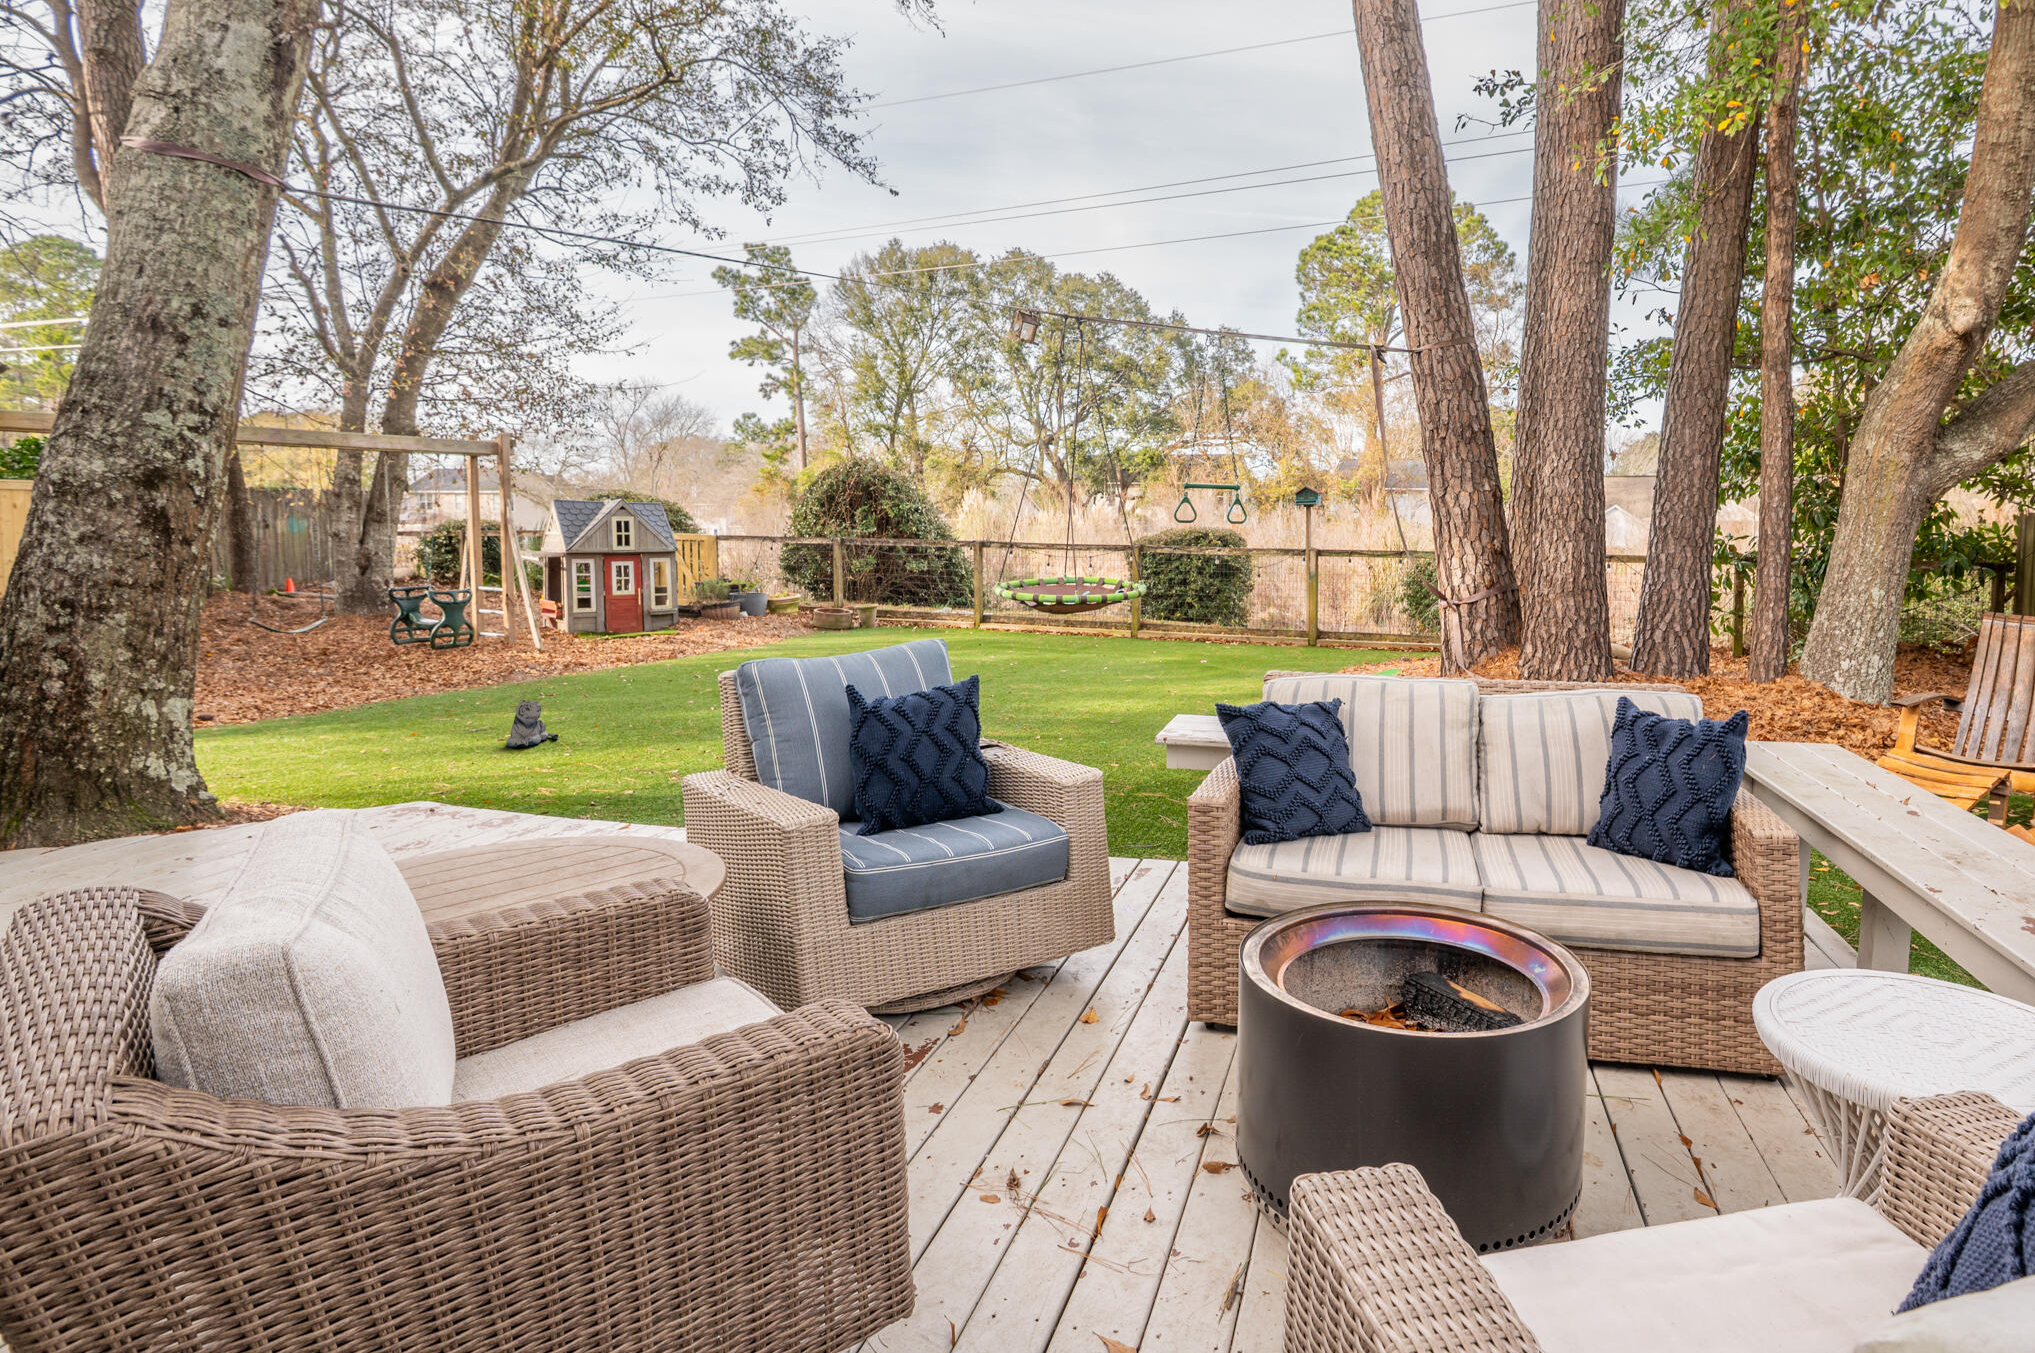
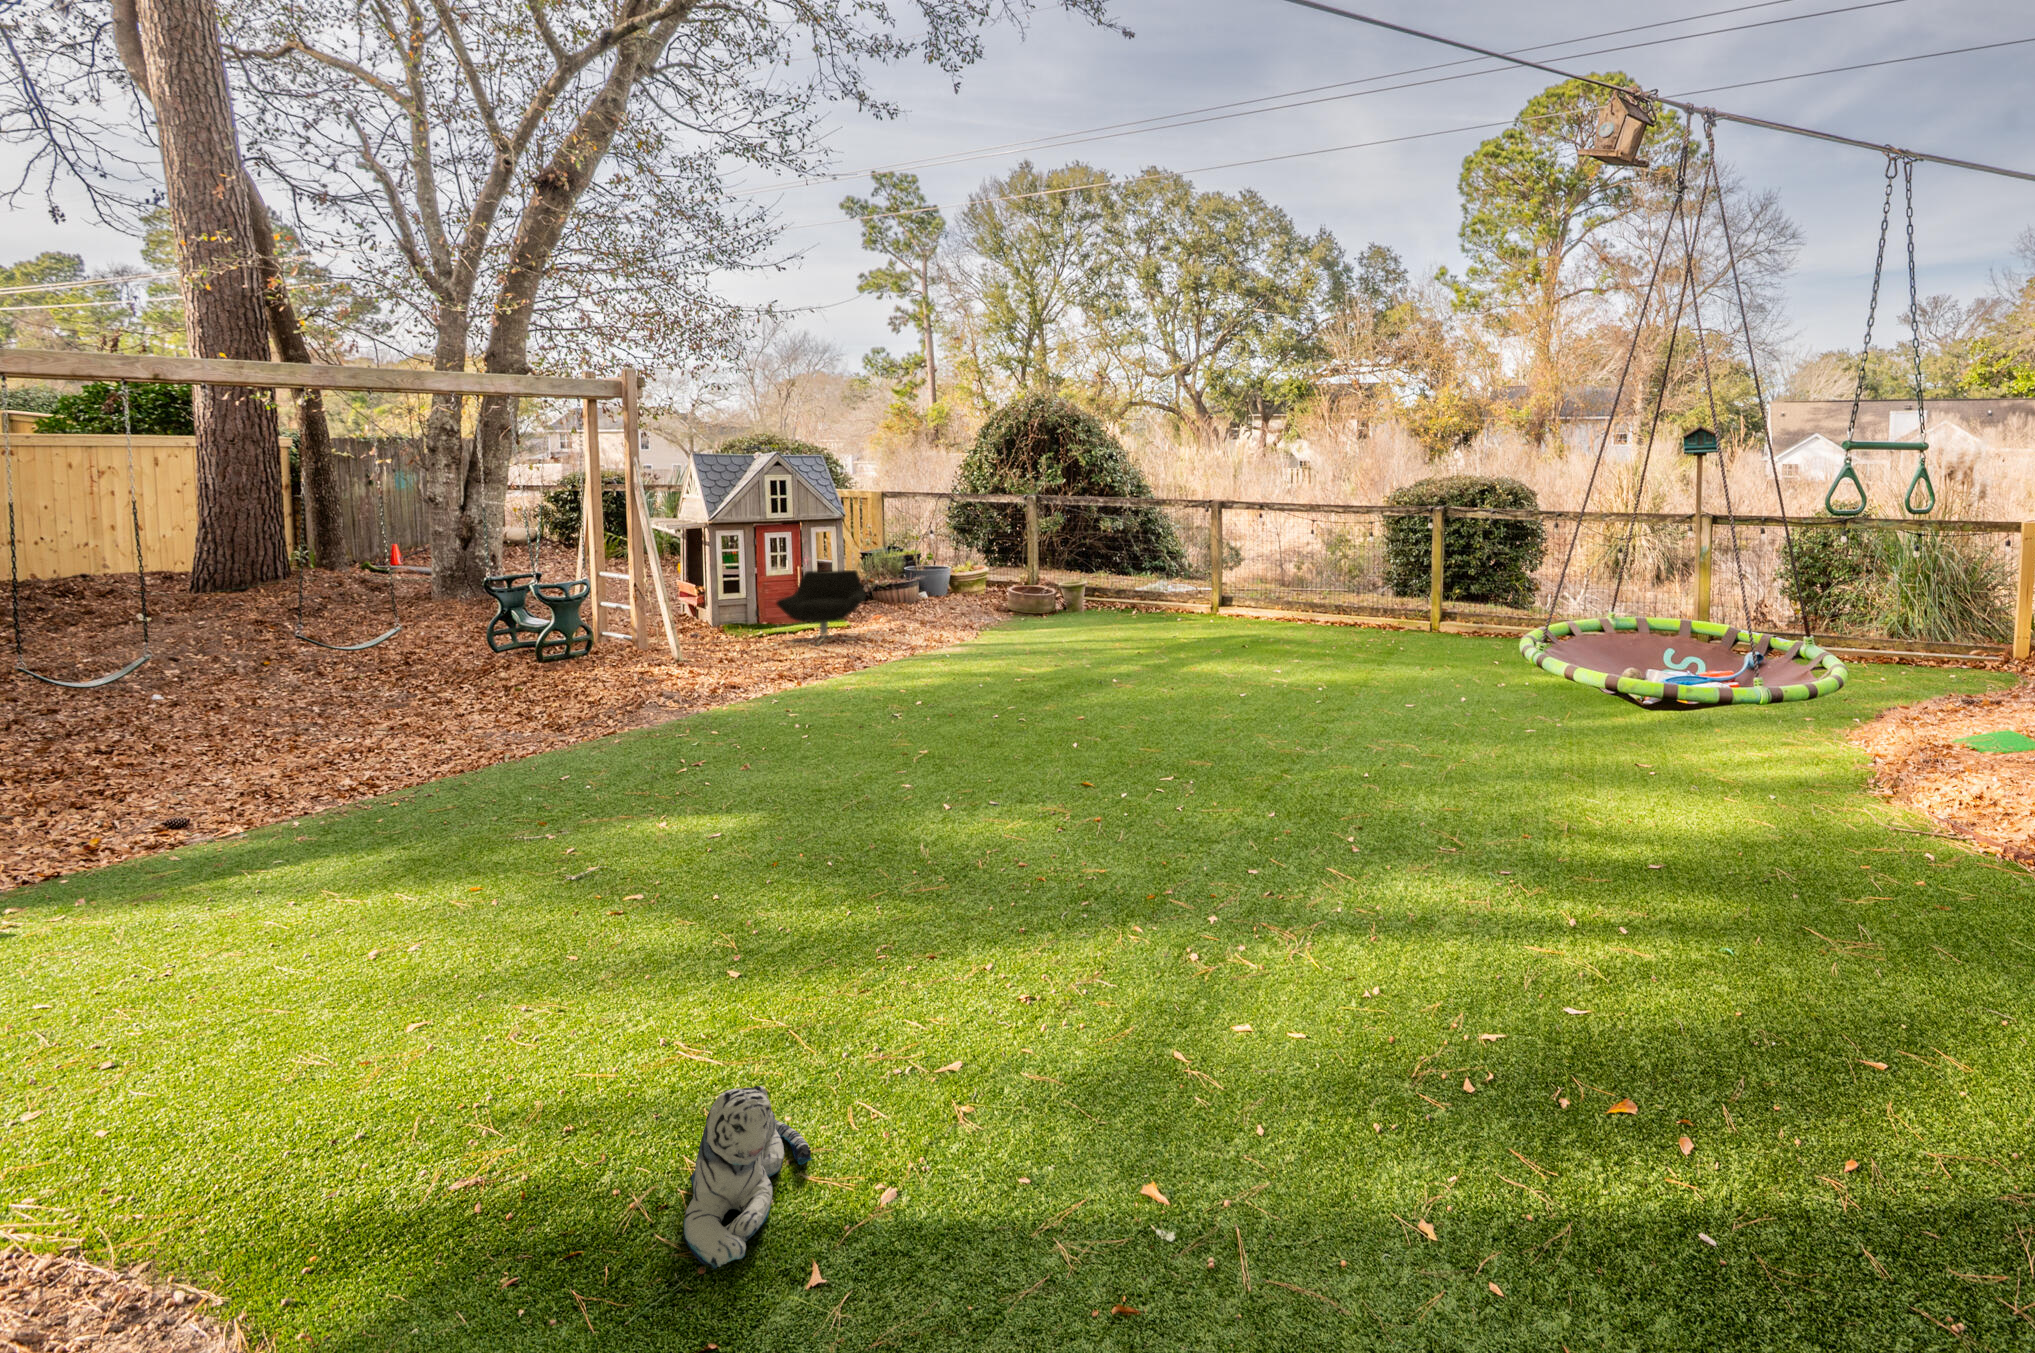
lounge chair: none [616,592,691,647] -> present [776,570,866,645]

